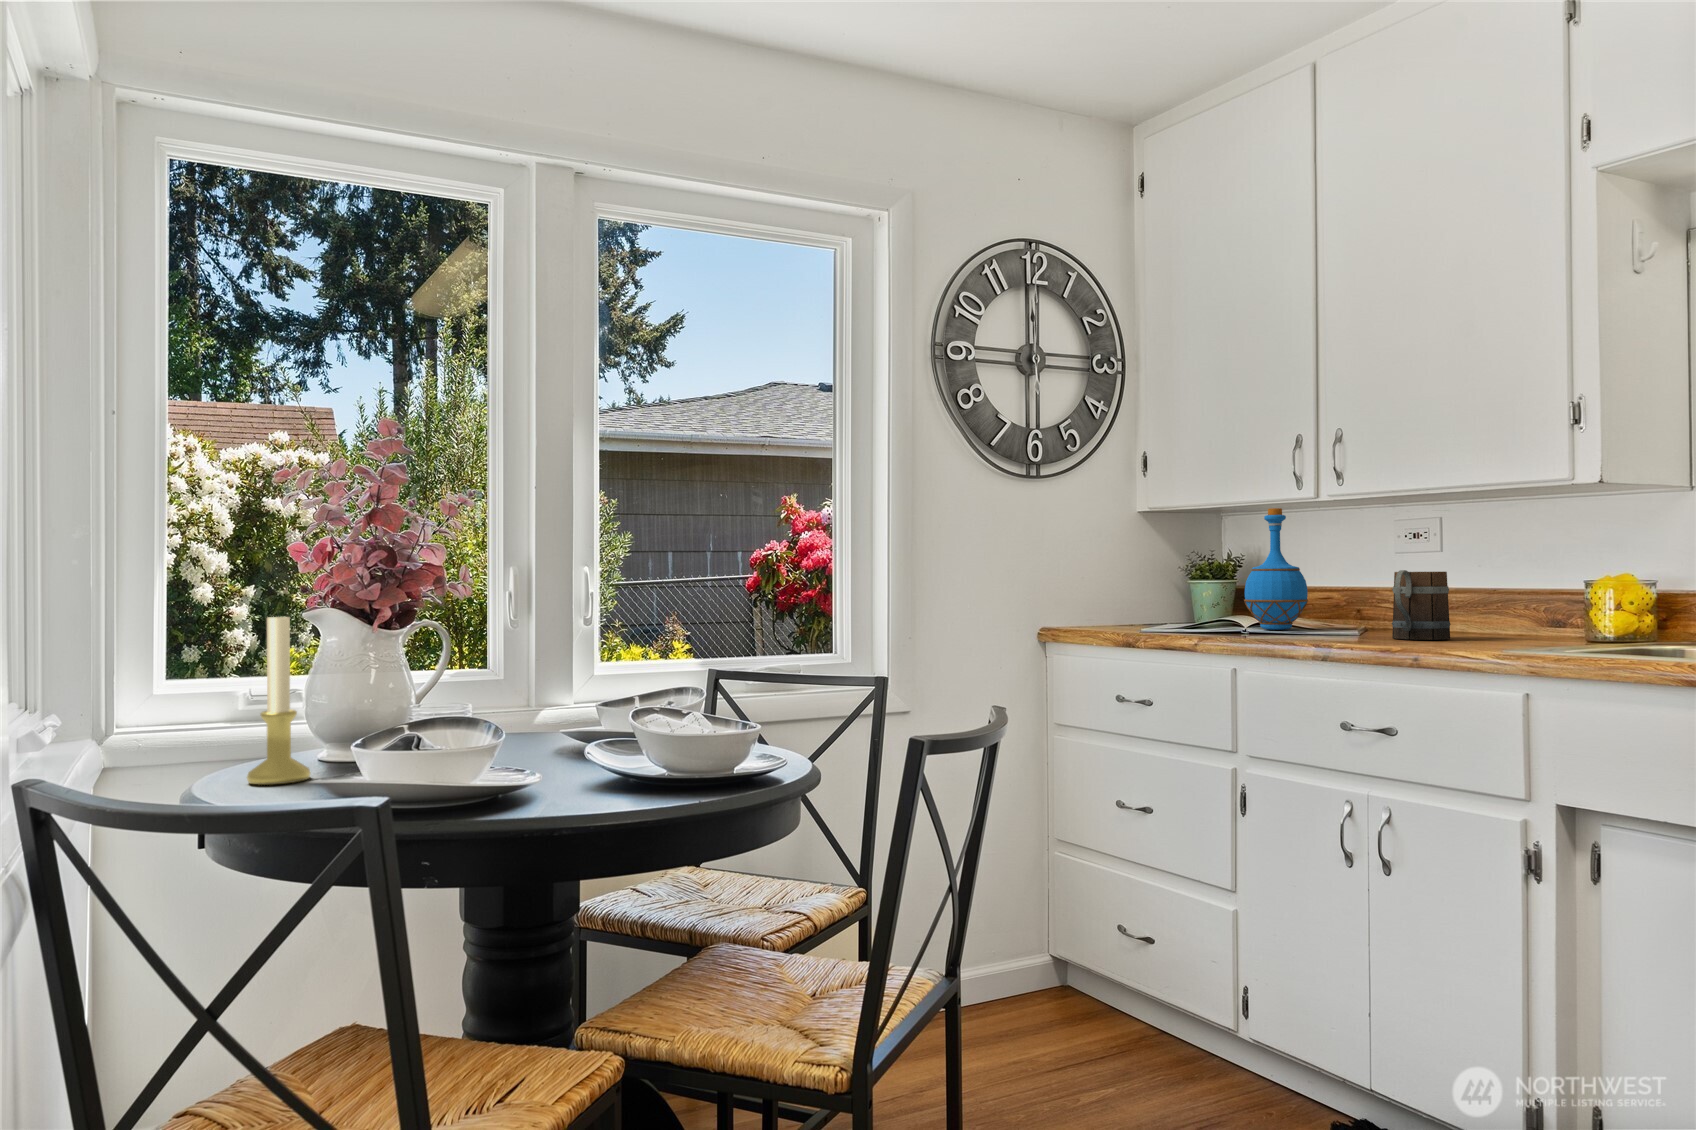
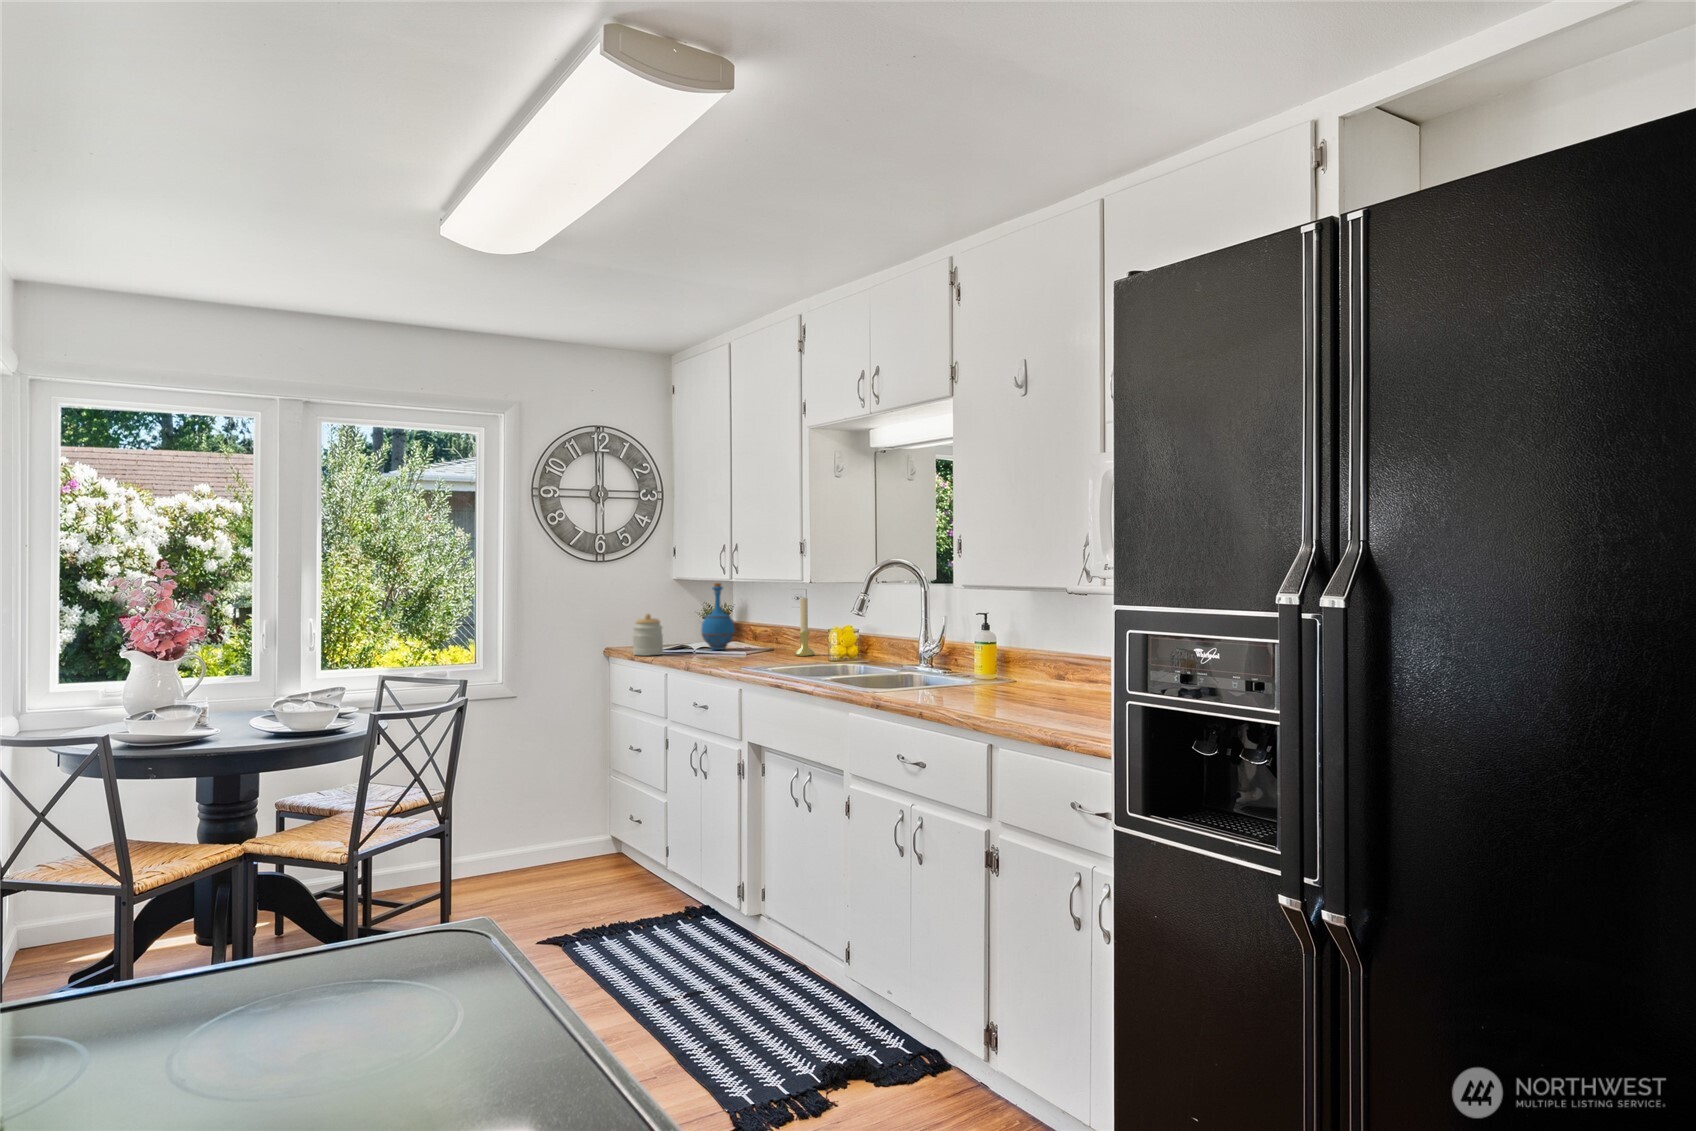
jar: none [1151,559,1209,636] -> present [633,614,663,656]
mug: present [1392,570,1451,640] -> none [740,621,777,658]
candle holder: present [247,616,311,785] -> present [794,598,814,656]

